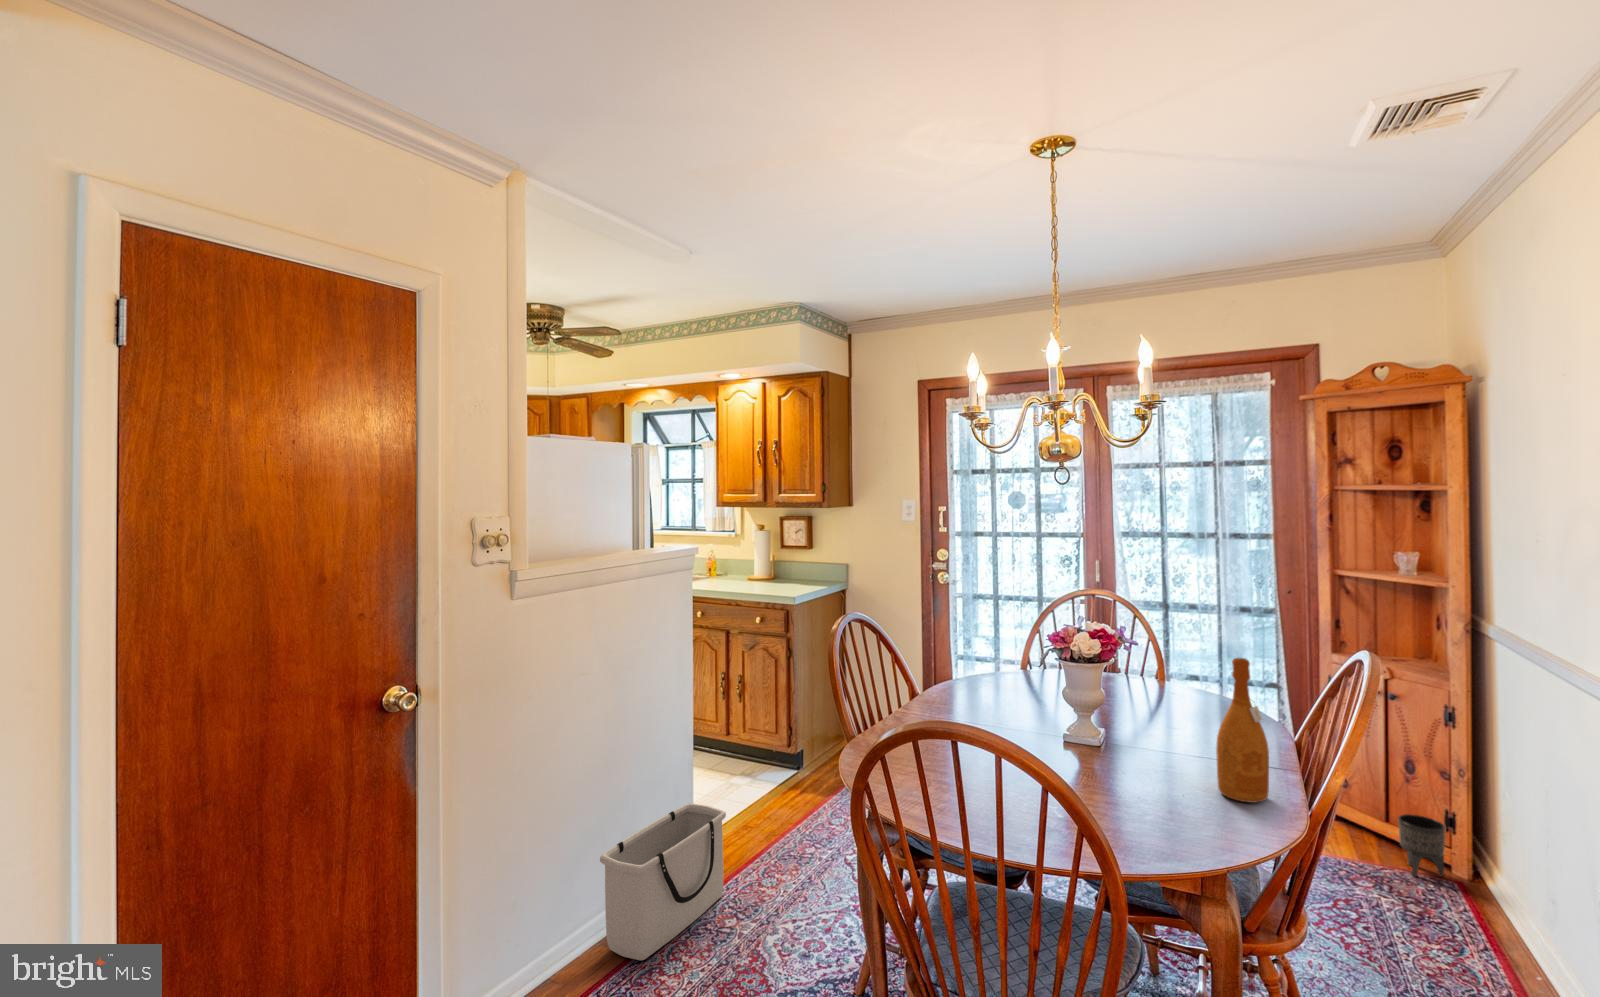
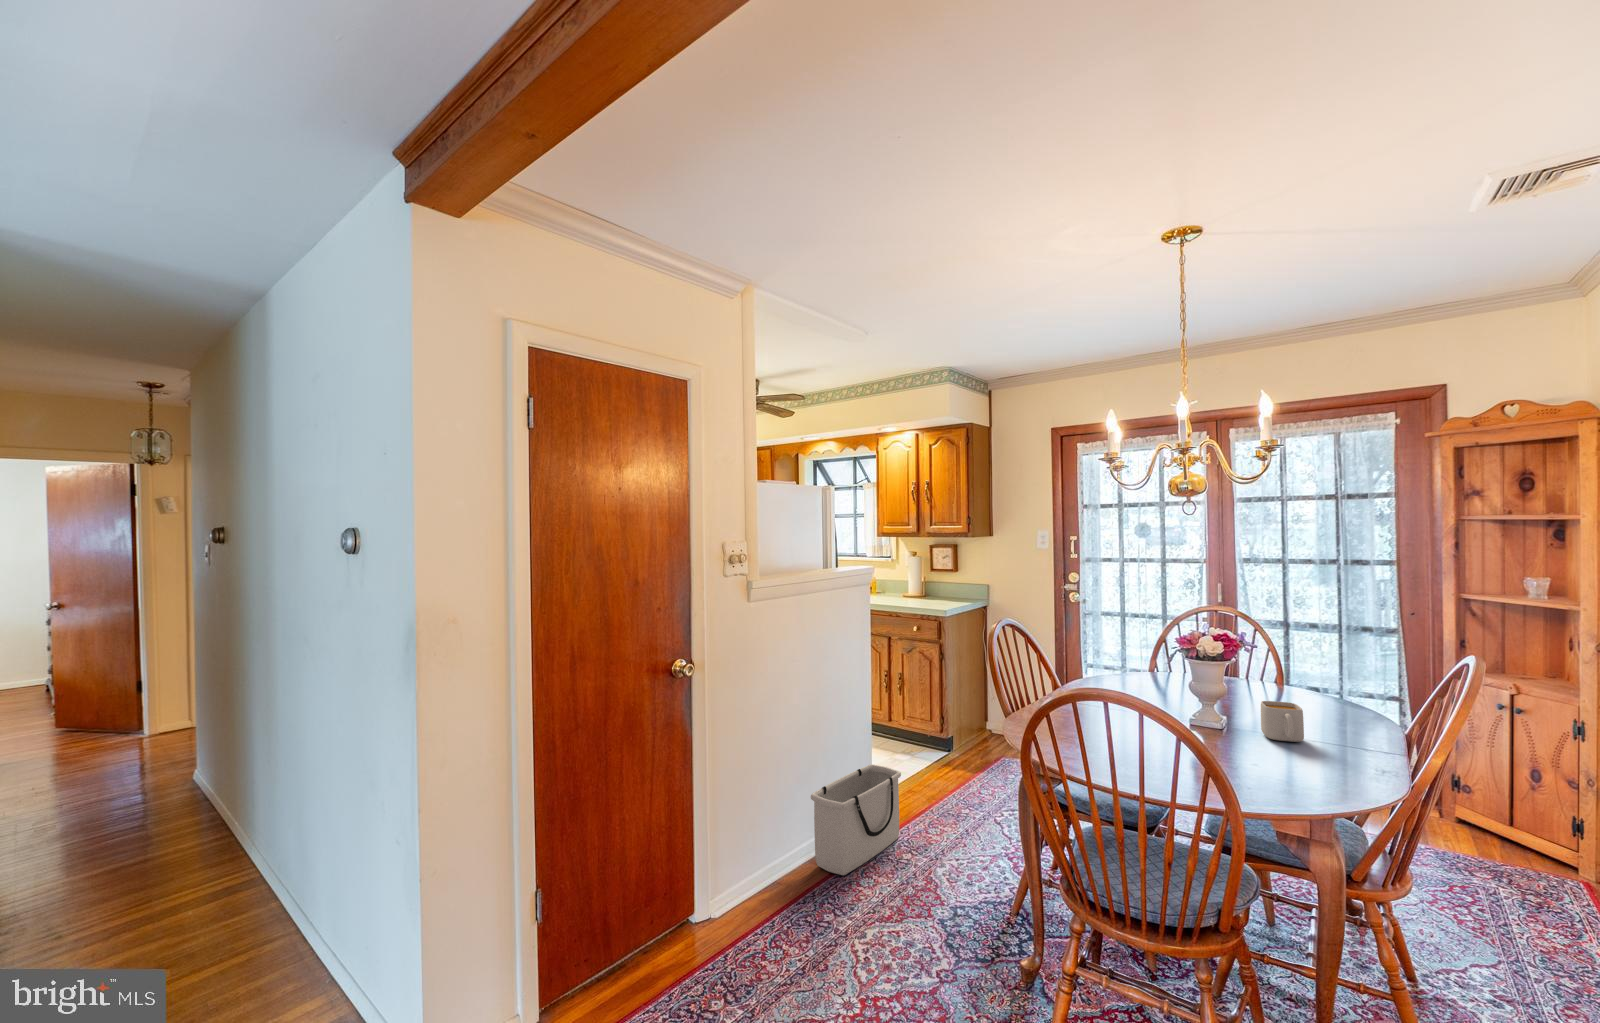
wine bottle: present [1216,658,1269,803] -> none [1318,655,1365,771]
mug: none [1149,712,1197,763] -> present [1261,701,1304,742]
planter: present [1398,814,1445,876] -> none [1522,819,1572,878]

